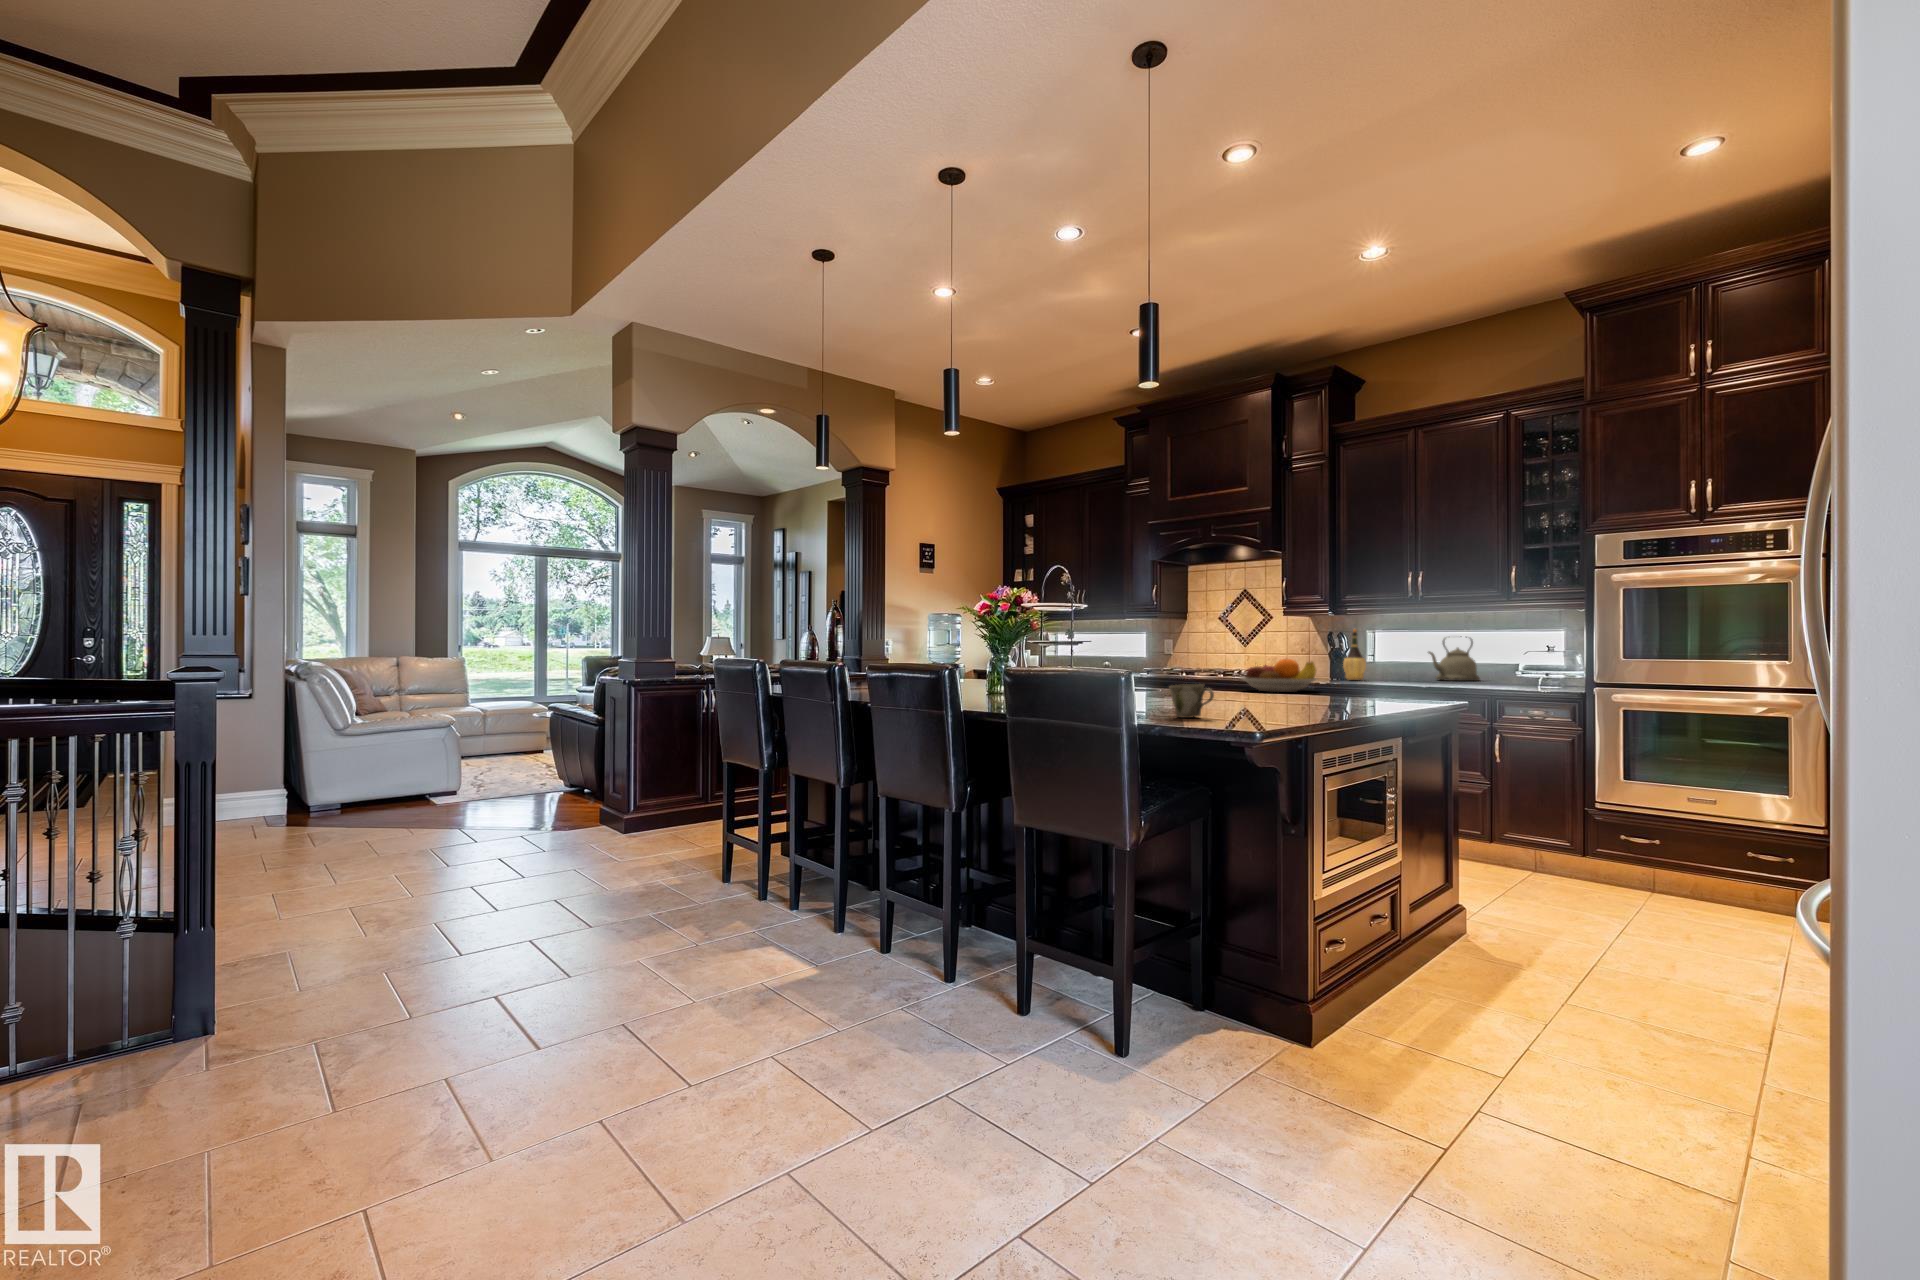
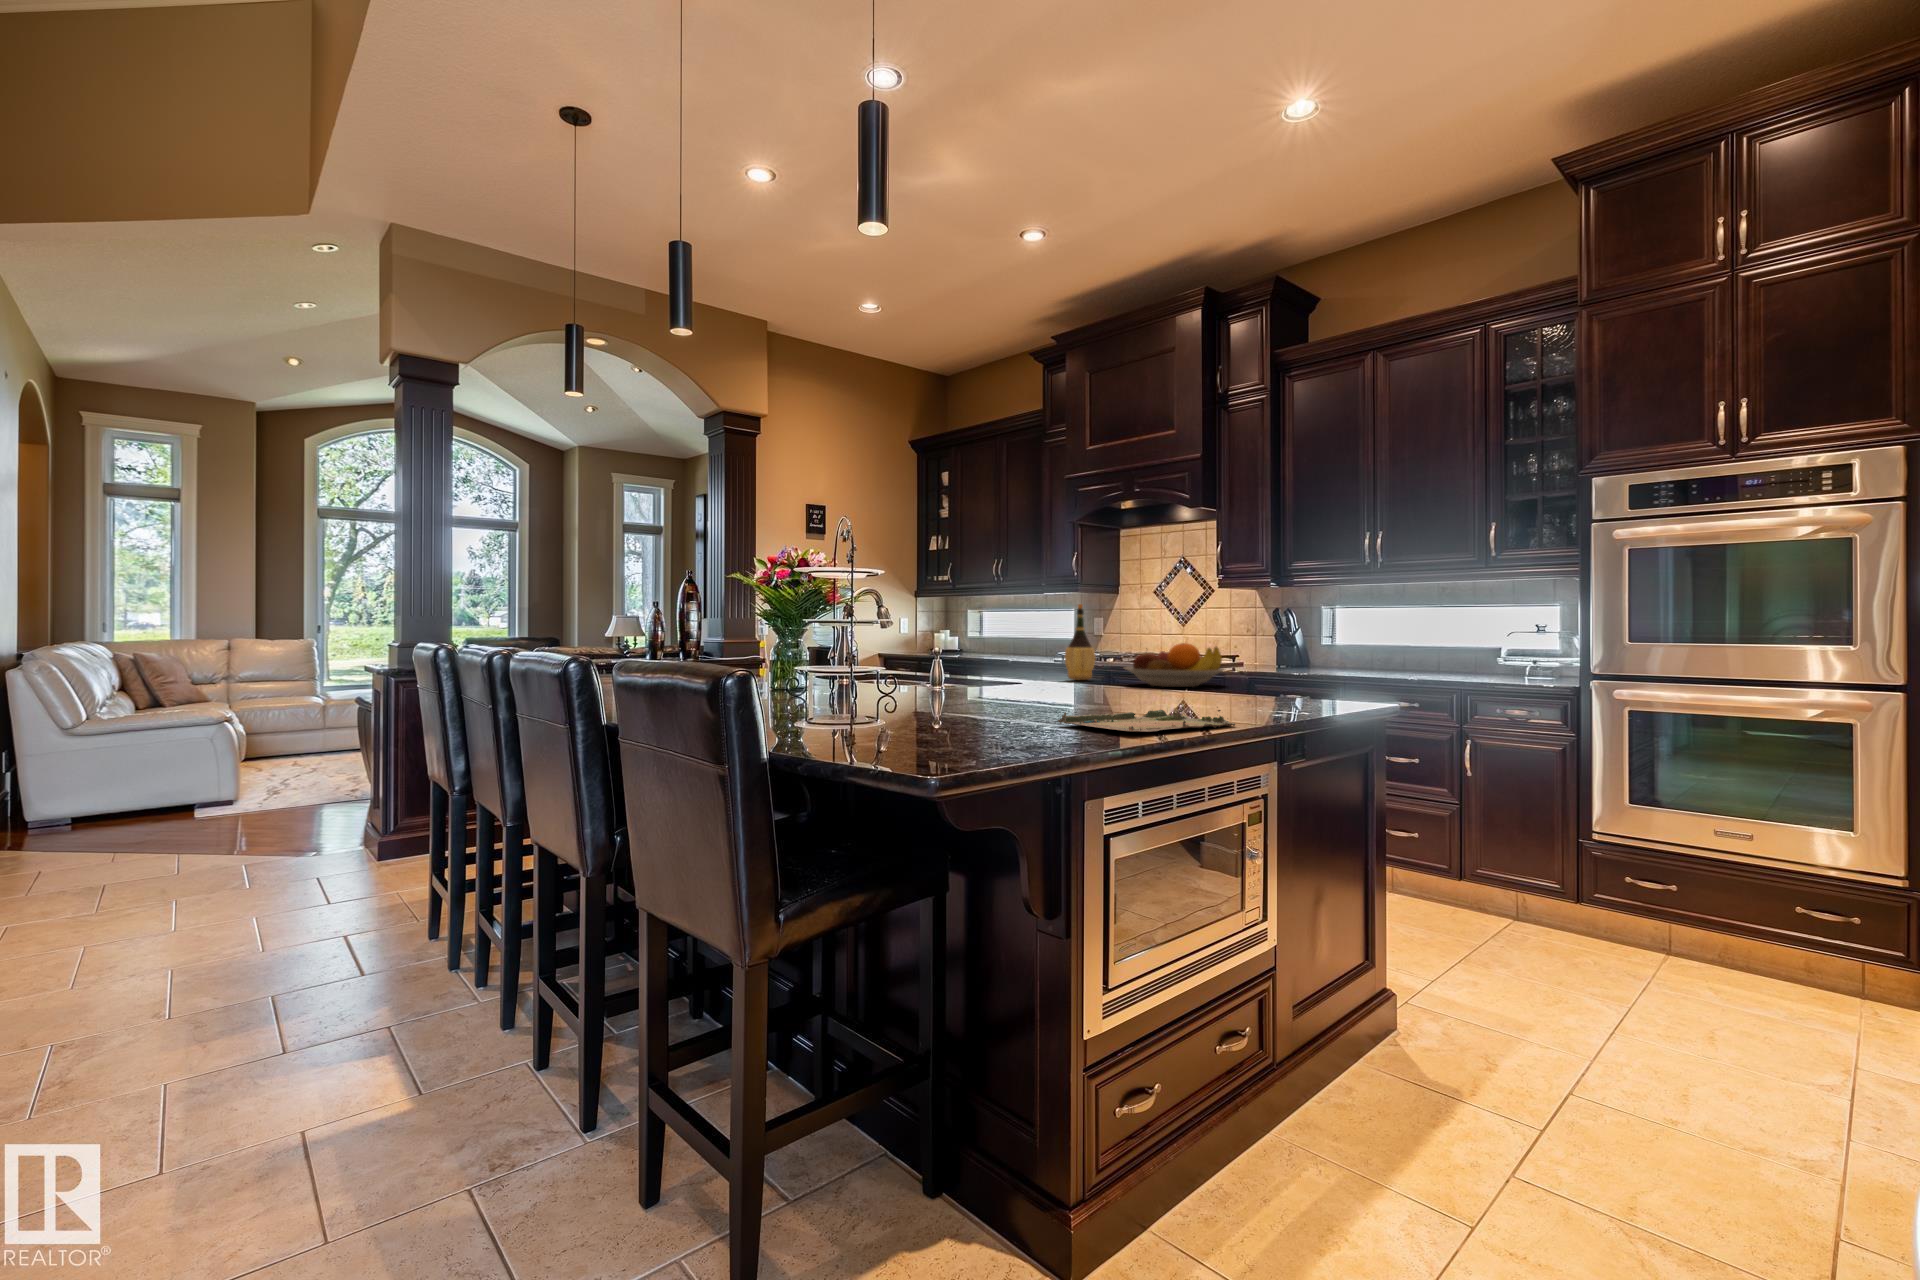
wine bottle: present [1343,629,1366,680] -> present [1065,604,1095,680]
kettle: present [1429,637,1480,681] -> none [1390,614,1455,670]
mug: present [1169,684,1214,718] -> none [914,684,974,736]
tray: none [1253,700,1377,715] -> present [1058,710,1235,732]

